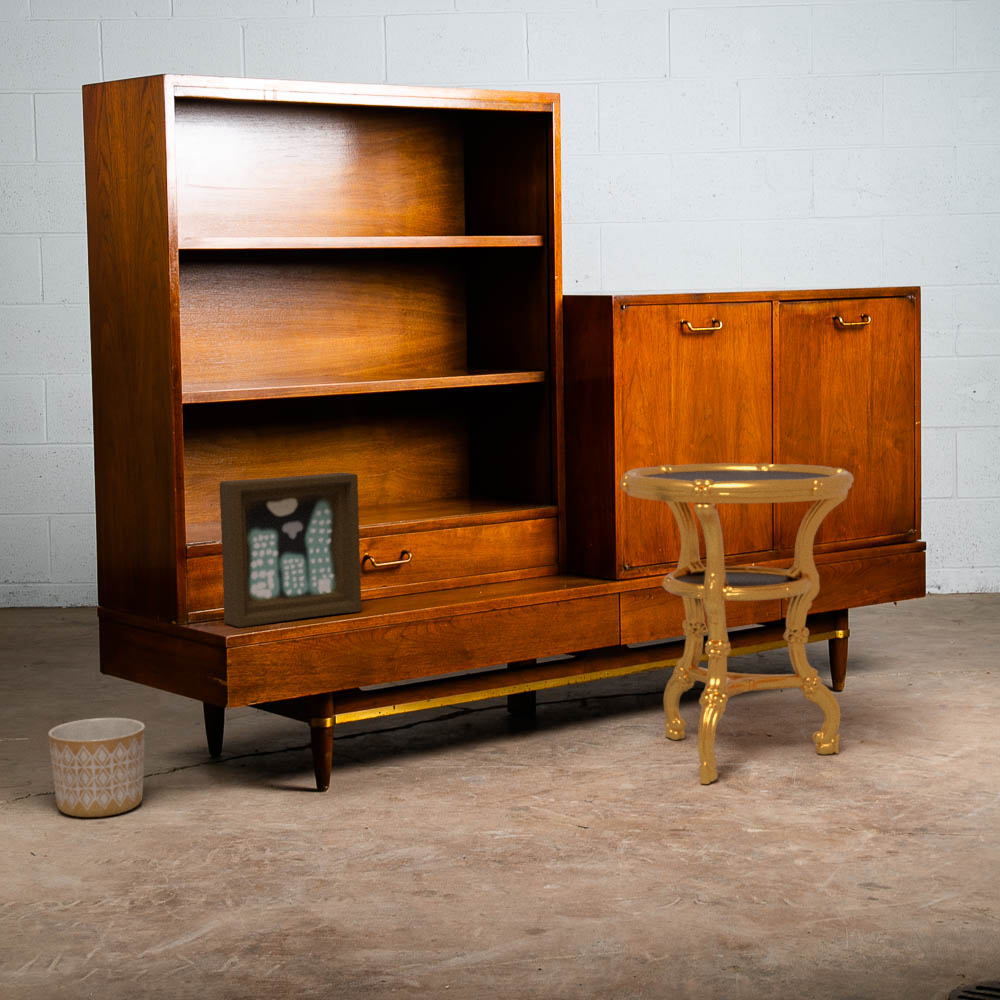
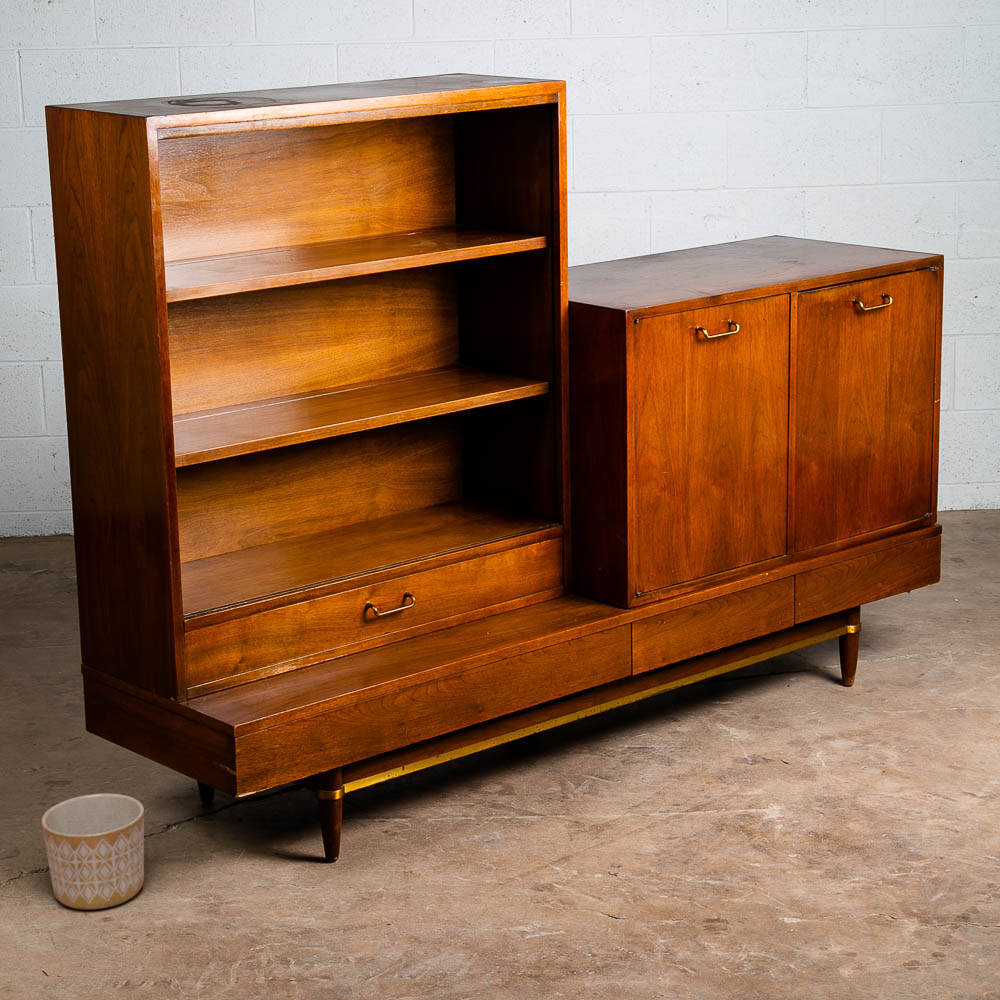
side table: present [620,463,854,784] -> none [640,484,888,844]
picture frame: present [220,473,361,627] -> none [218,529,369,712]

